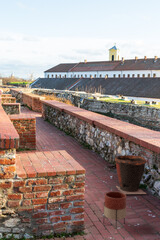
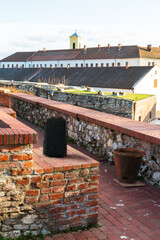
backpack: none [34,122,59,162] -> present [43,116,67,156]
planter: present [103,191,126,227] -> none [115,183,138,223]

